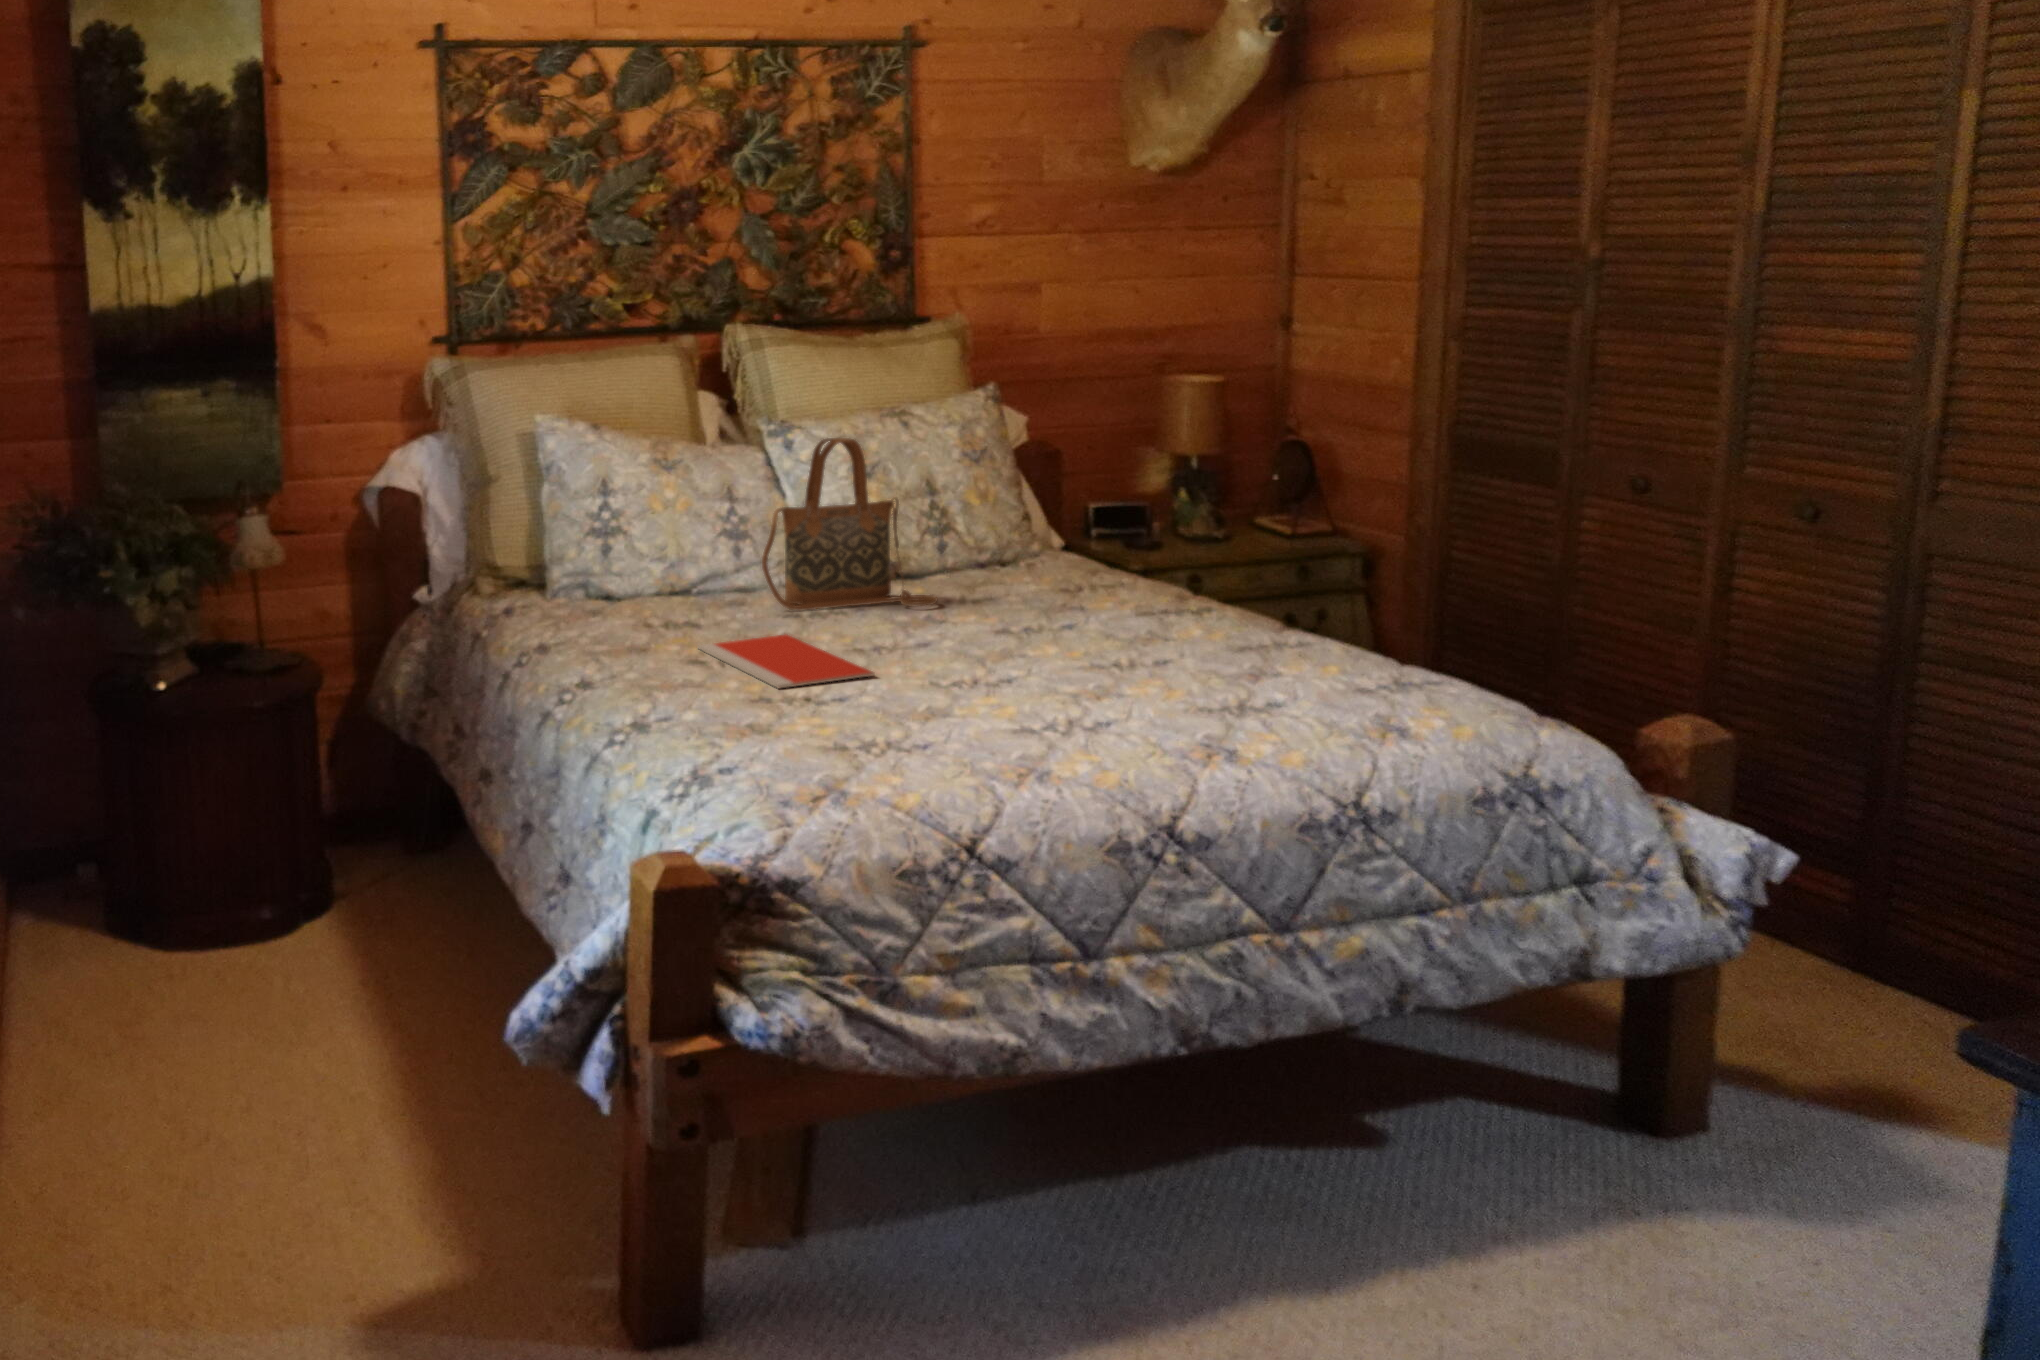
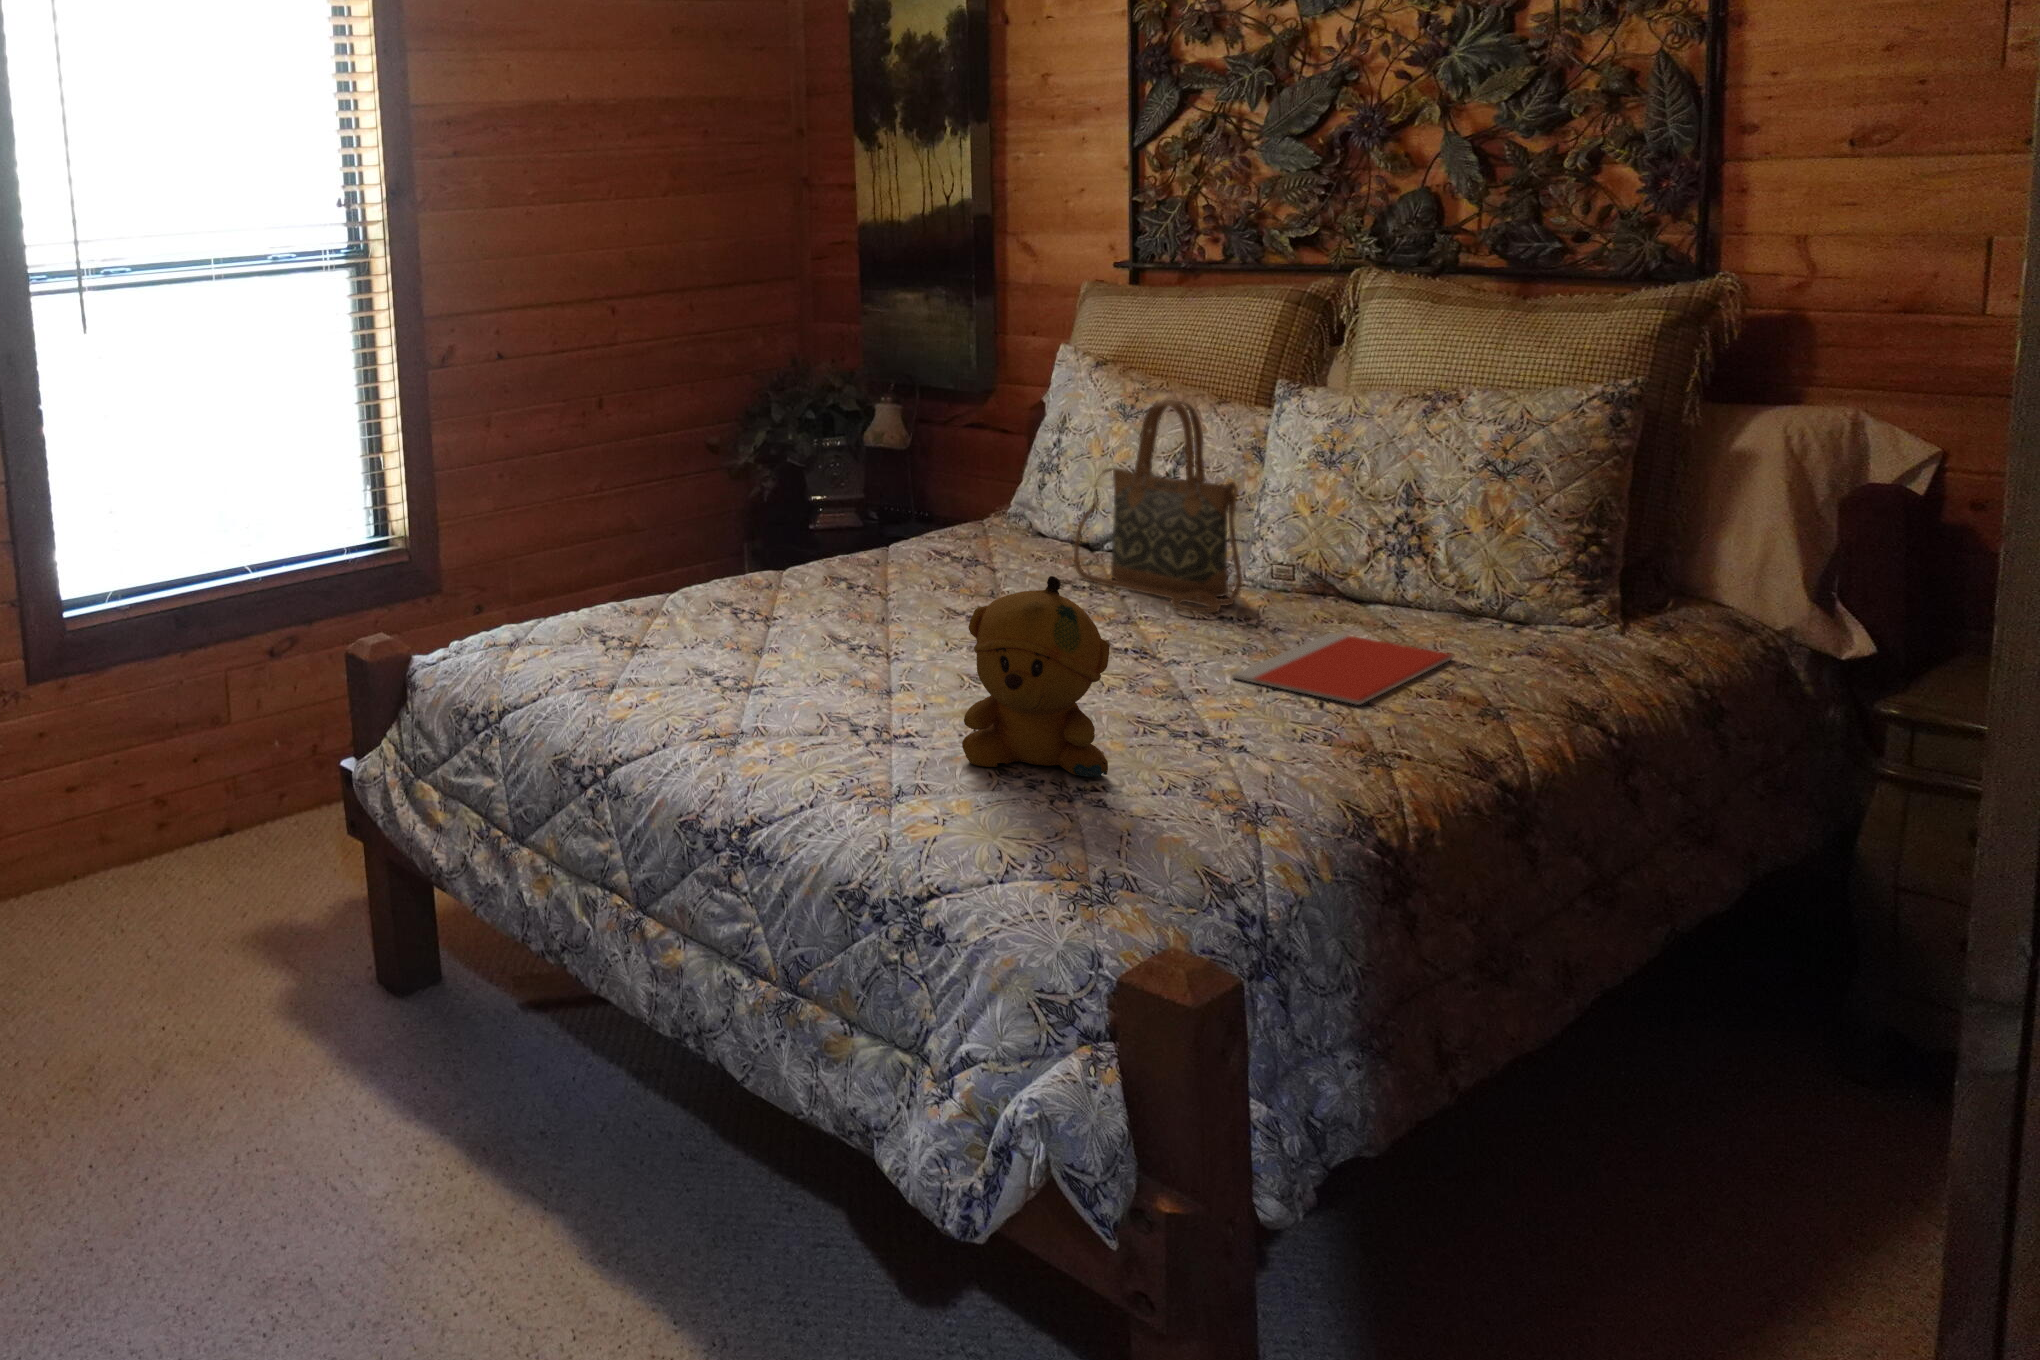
stuffed bear: none [1261,536,1371,701] -> present [962,576,1110,777]
notebook: present [698,635,874,689] -> present [1232,633,1454,705]

